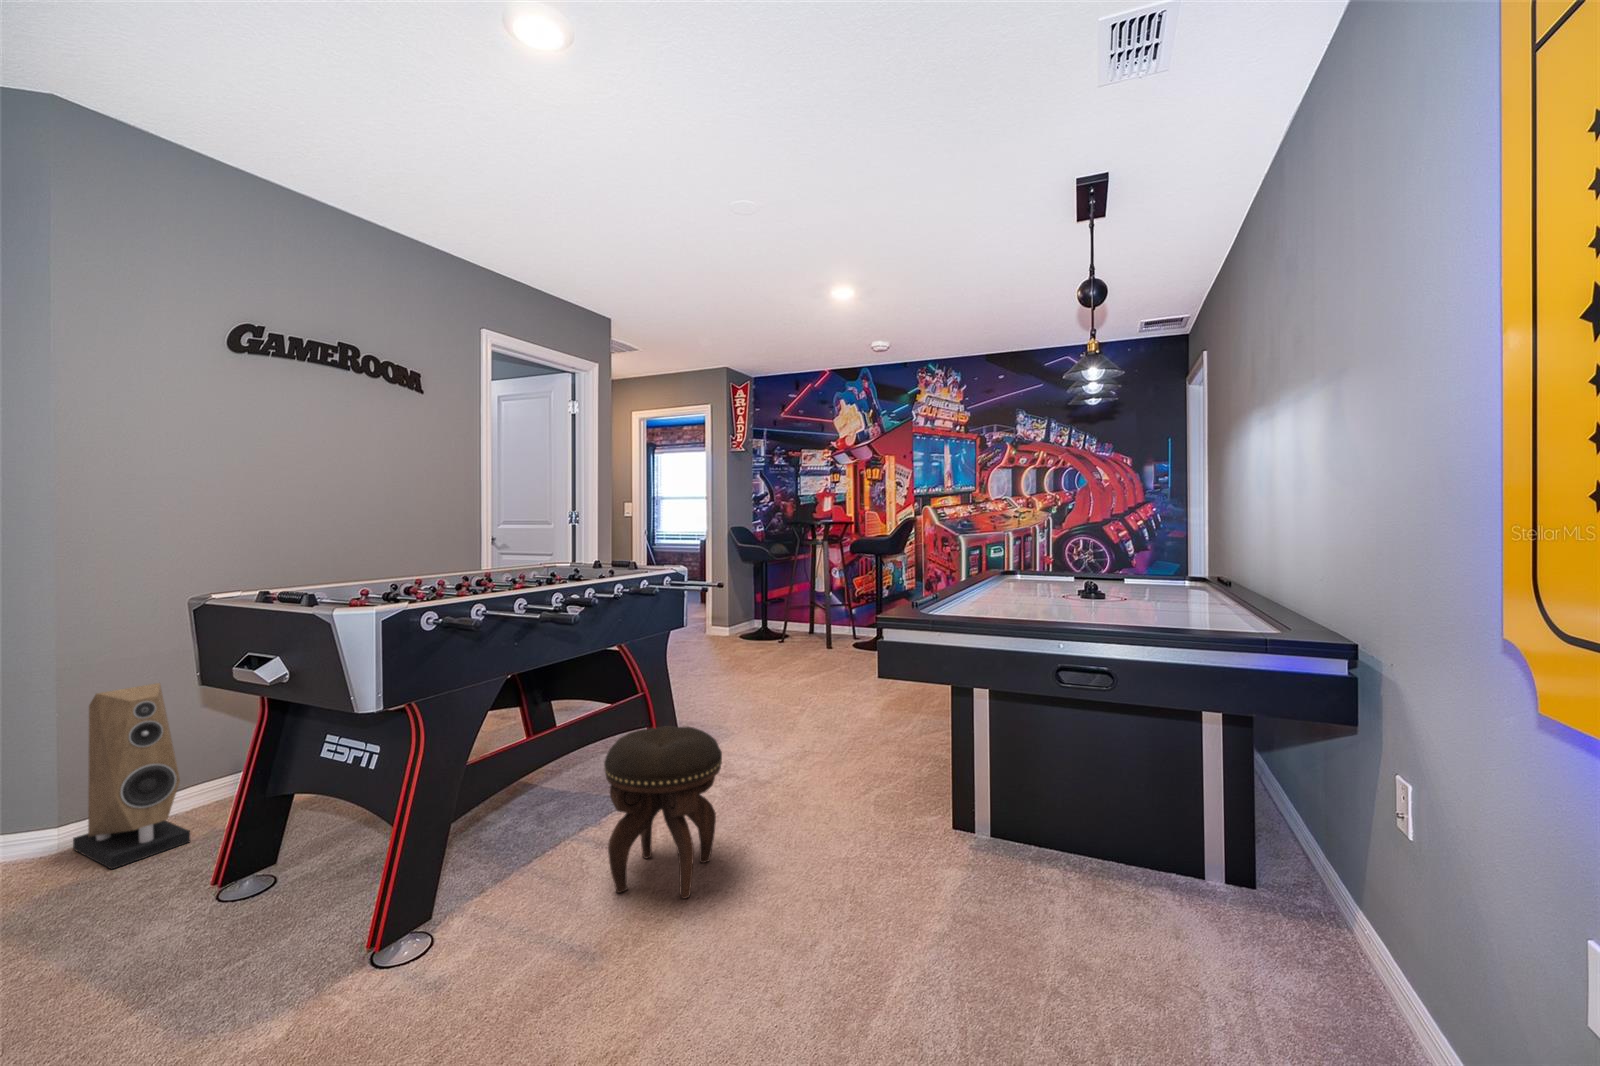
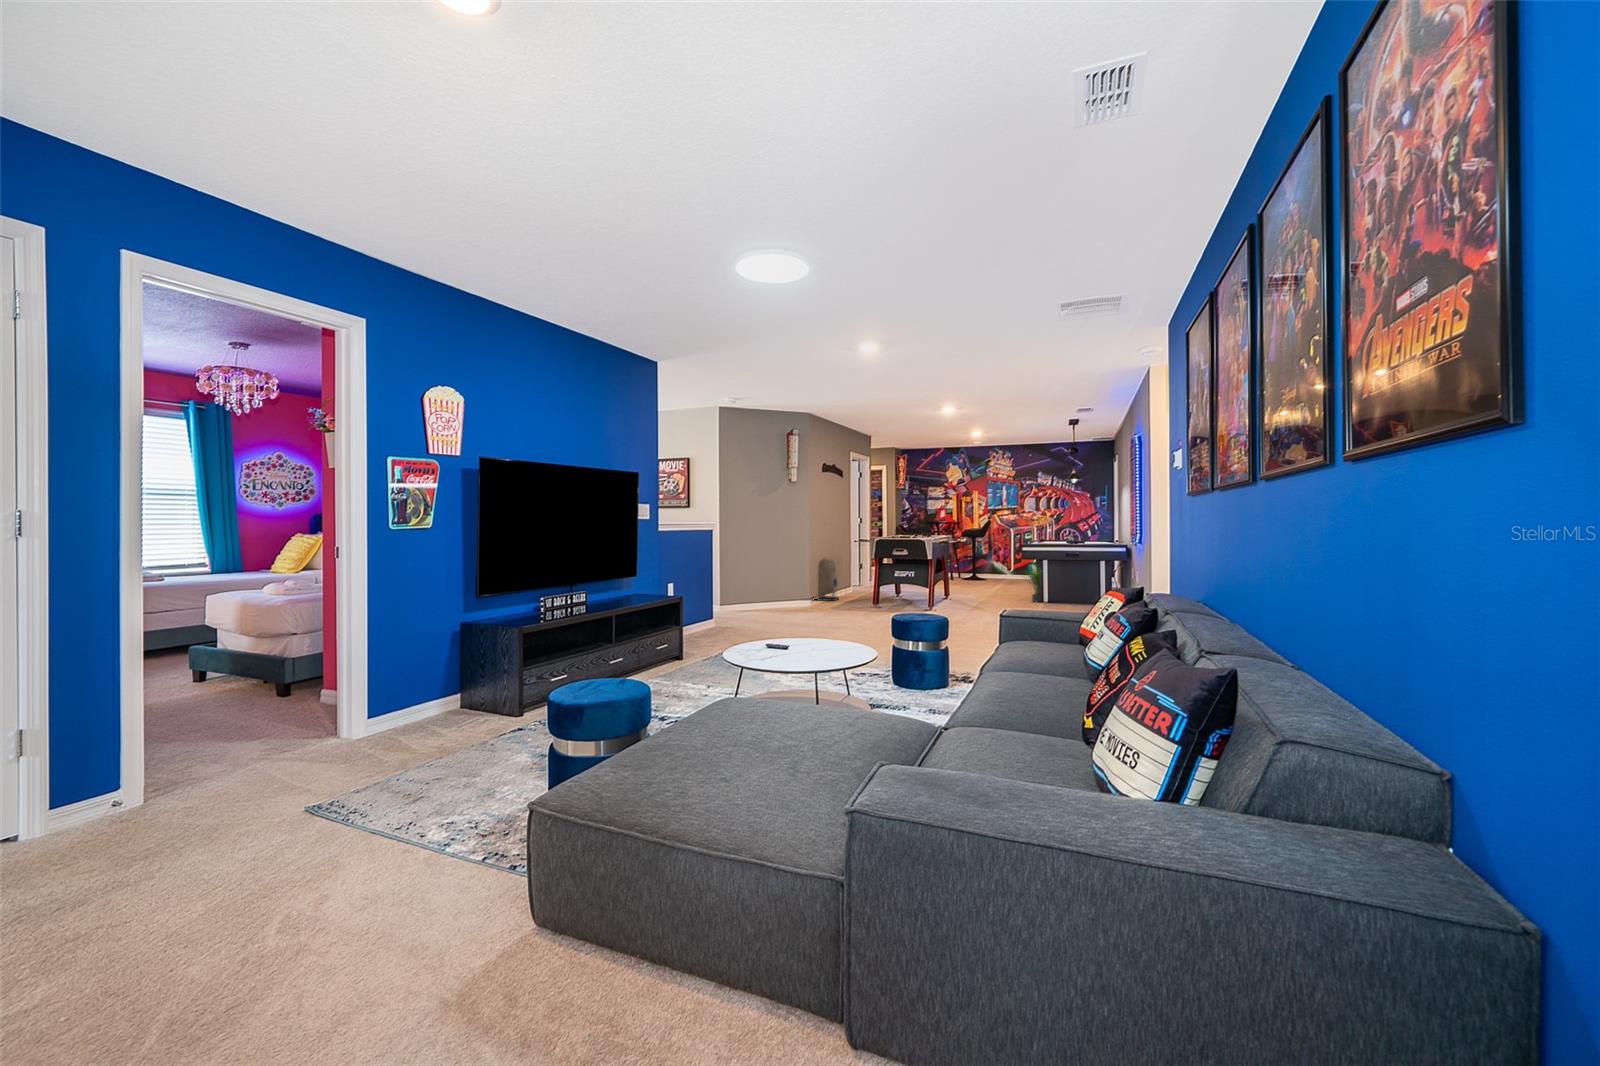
footstool: present [604,726,722,898] -> none [958,567,986,602]
potted plant: none [856,733,974,916] -> present [1028,570,1043,602]

